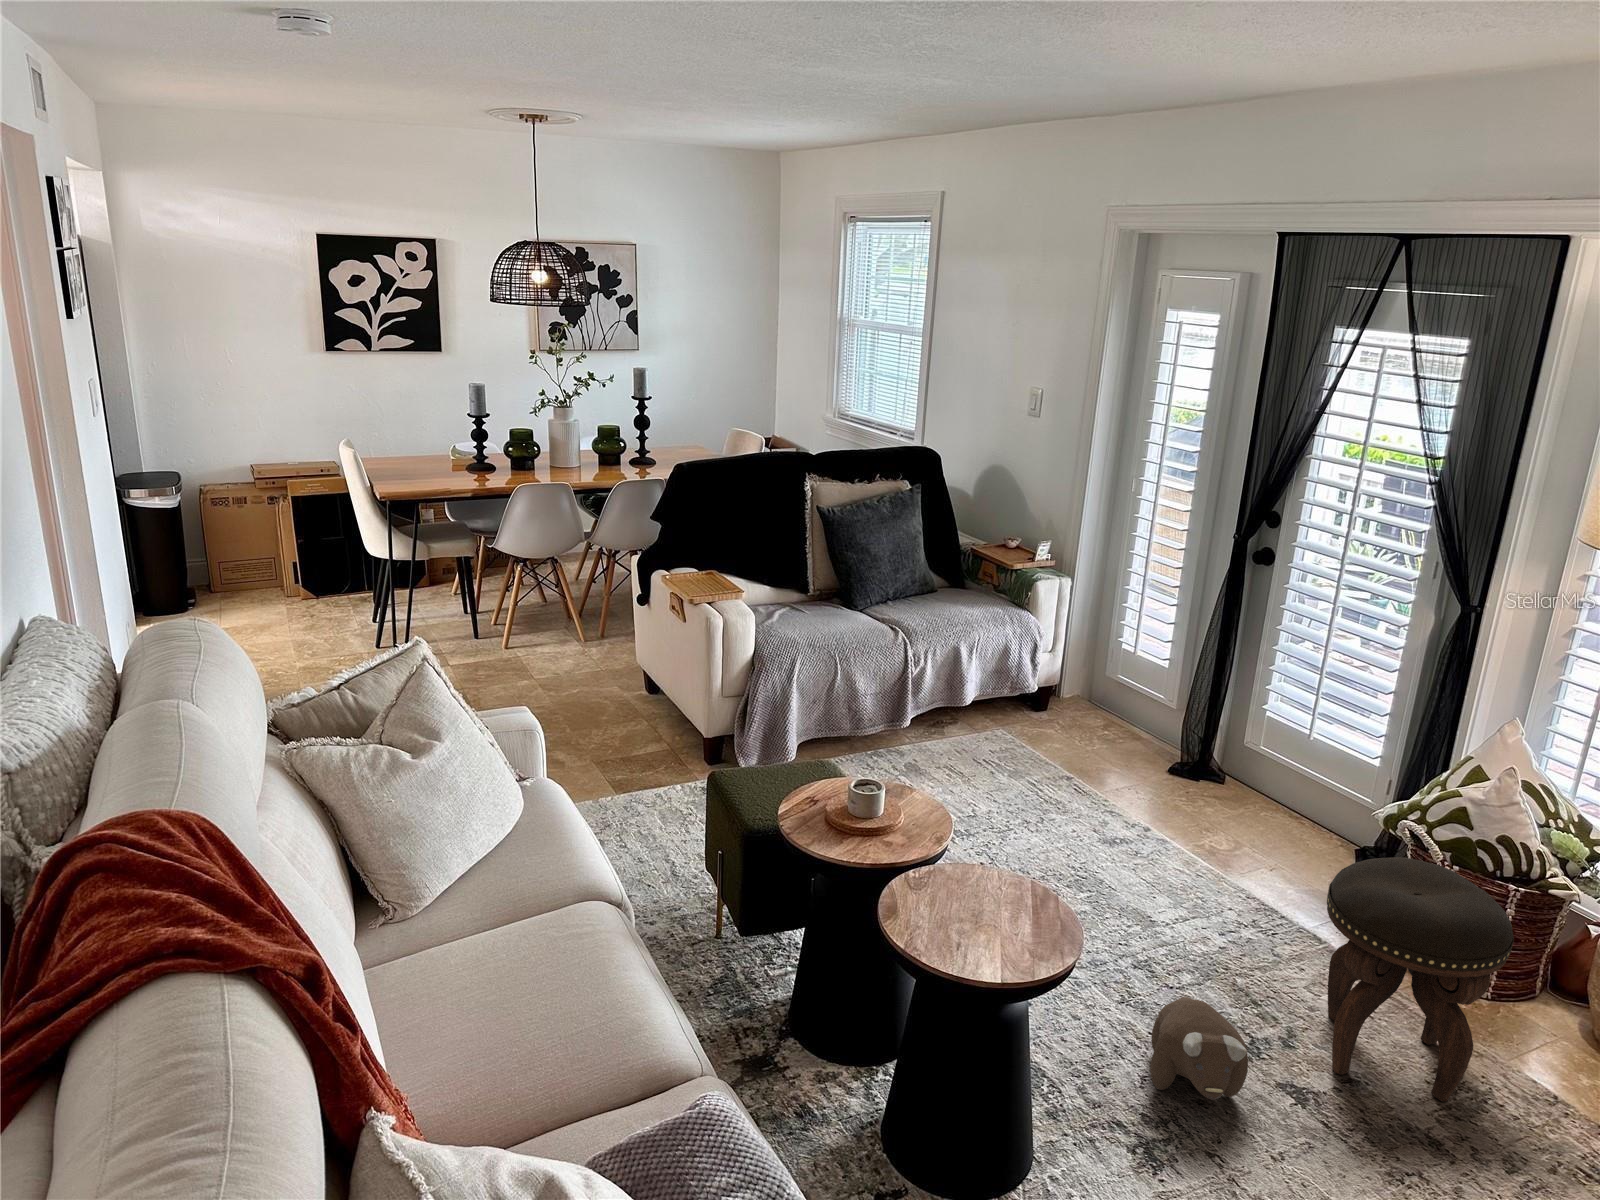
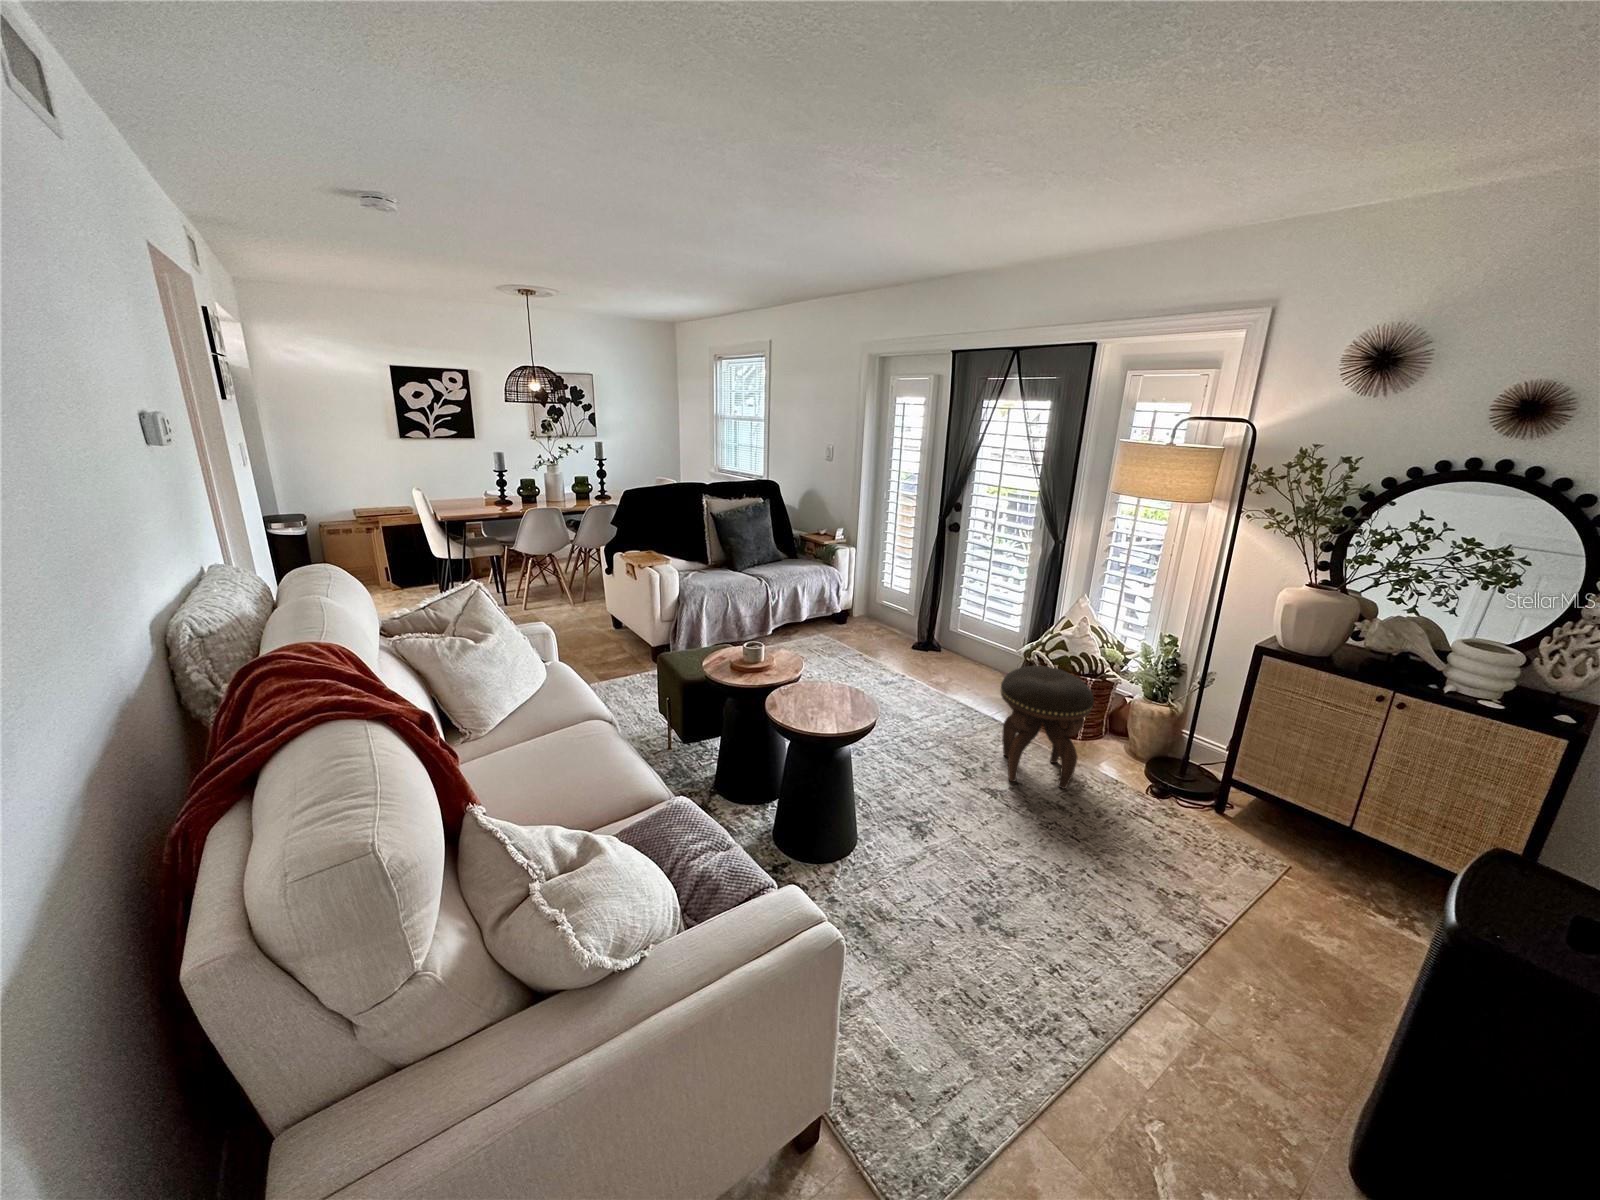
plush toy: present [1150,997,1248,1100] -> none [915,748,967,799]

